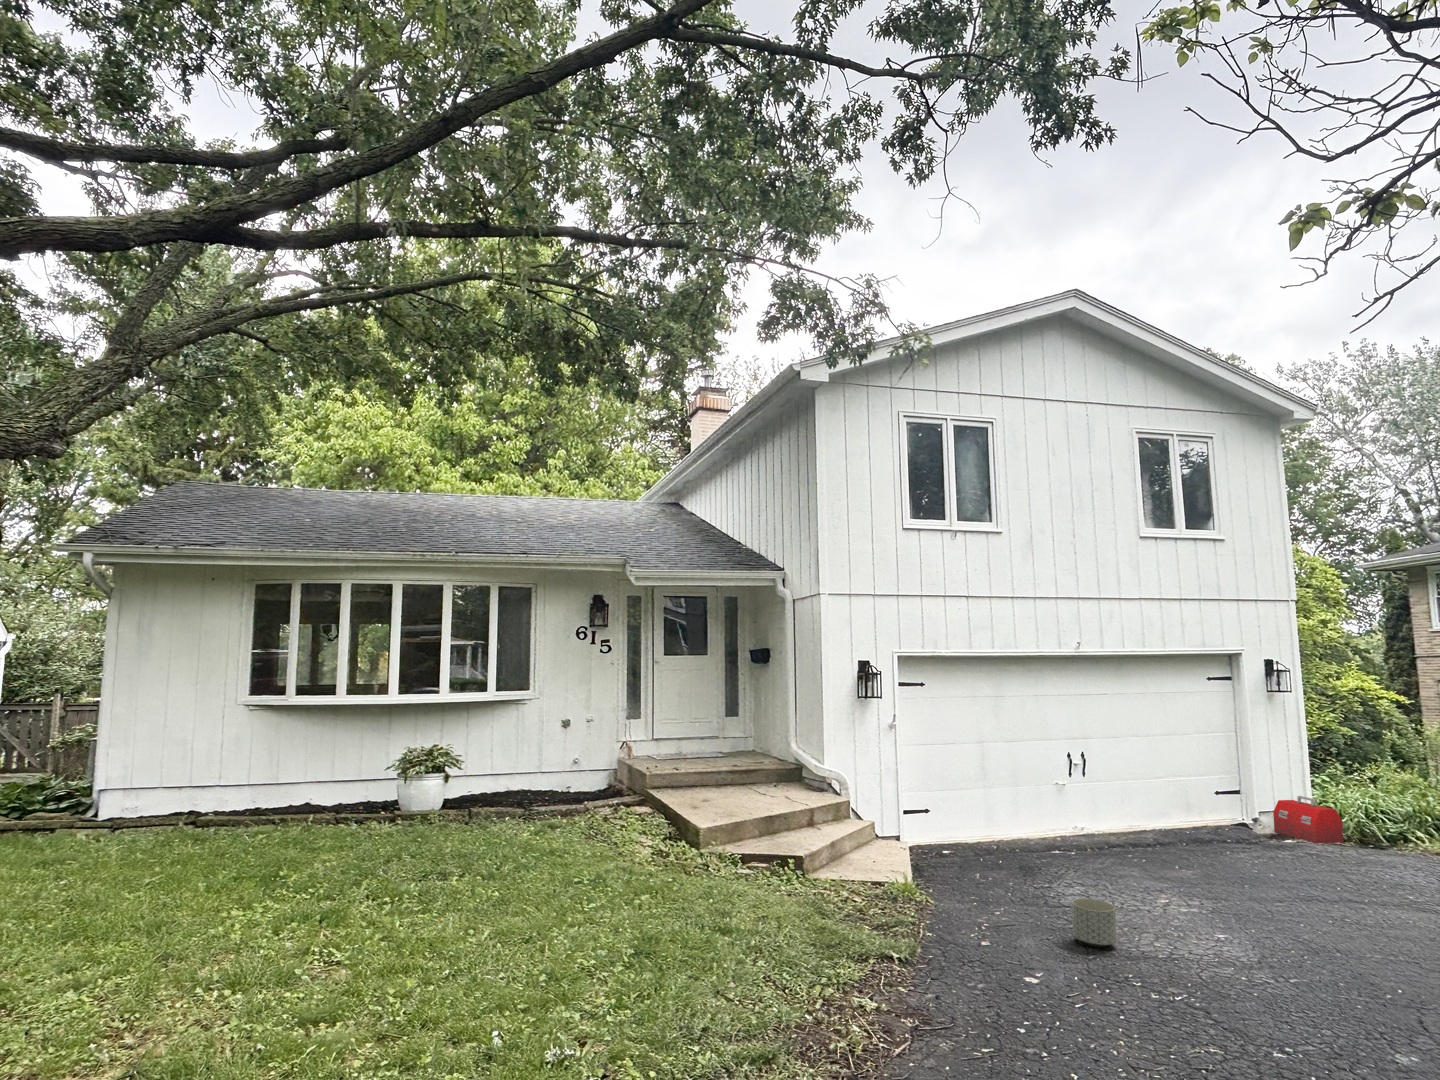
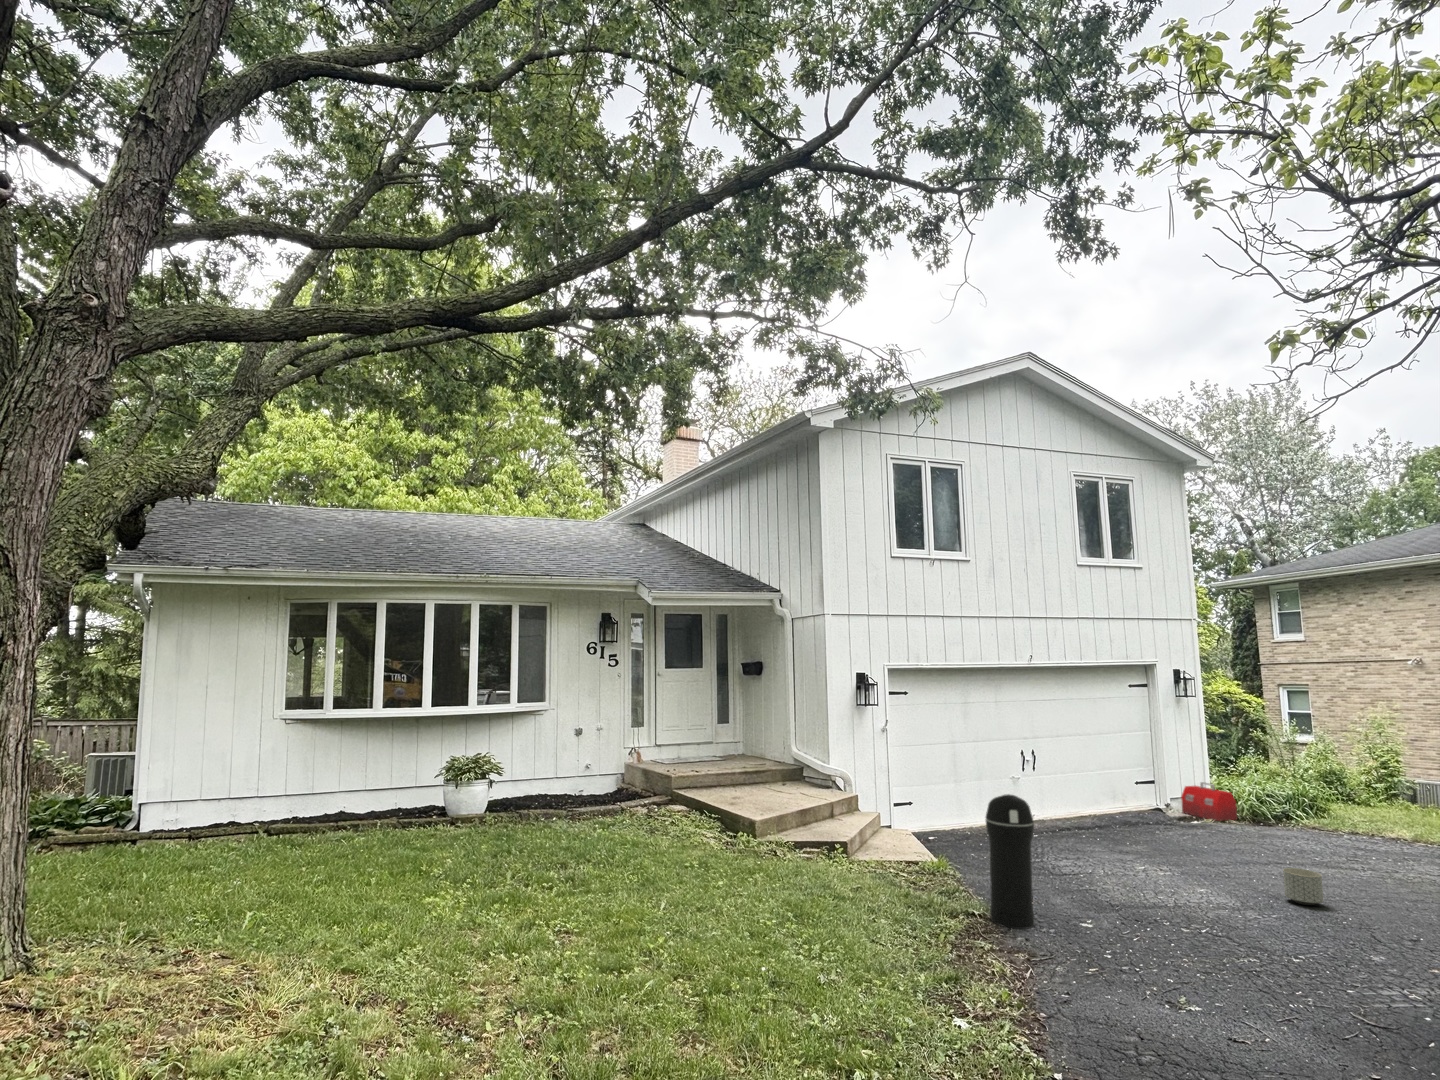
trash can: none [947,804,1006,968] -> present [986,794,1034,929]
planter: present [1072,898,1116,947] -> present [1283,868,1324,905]

